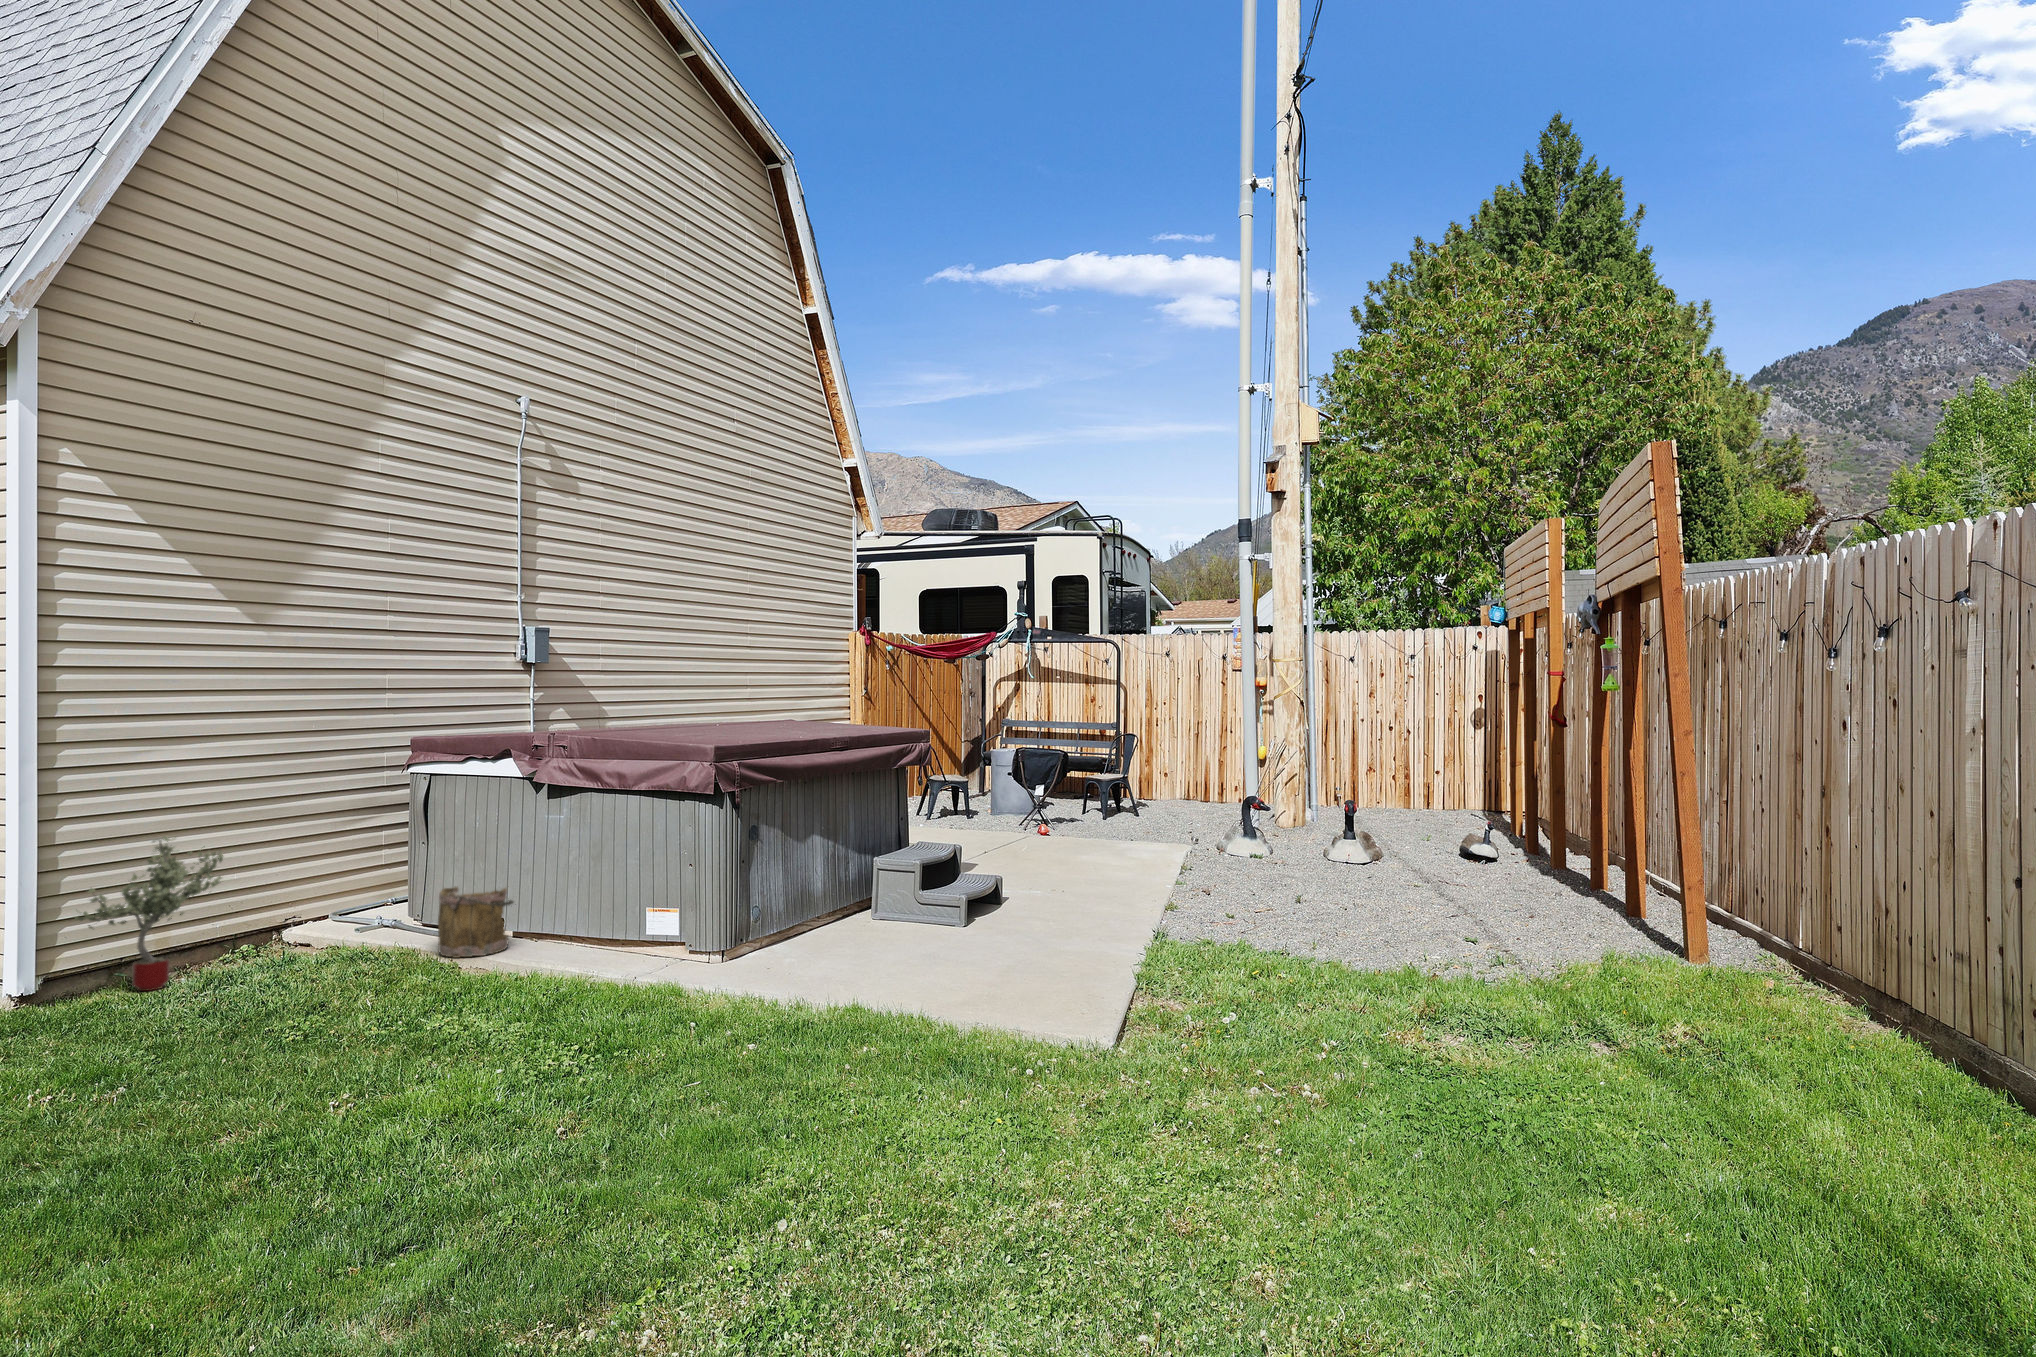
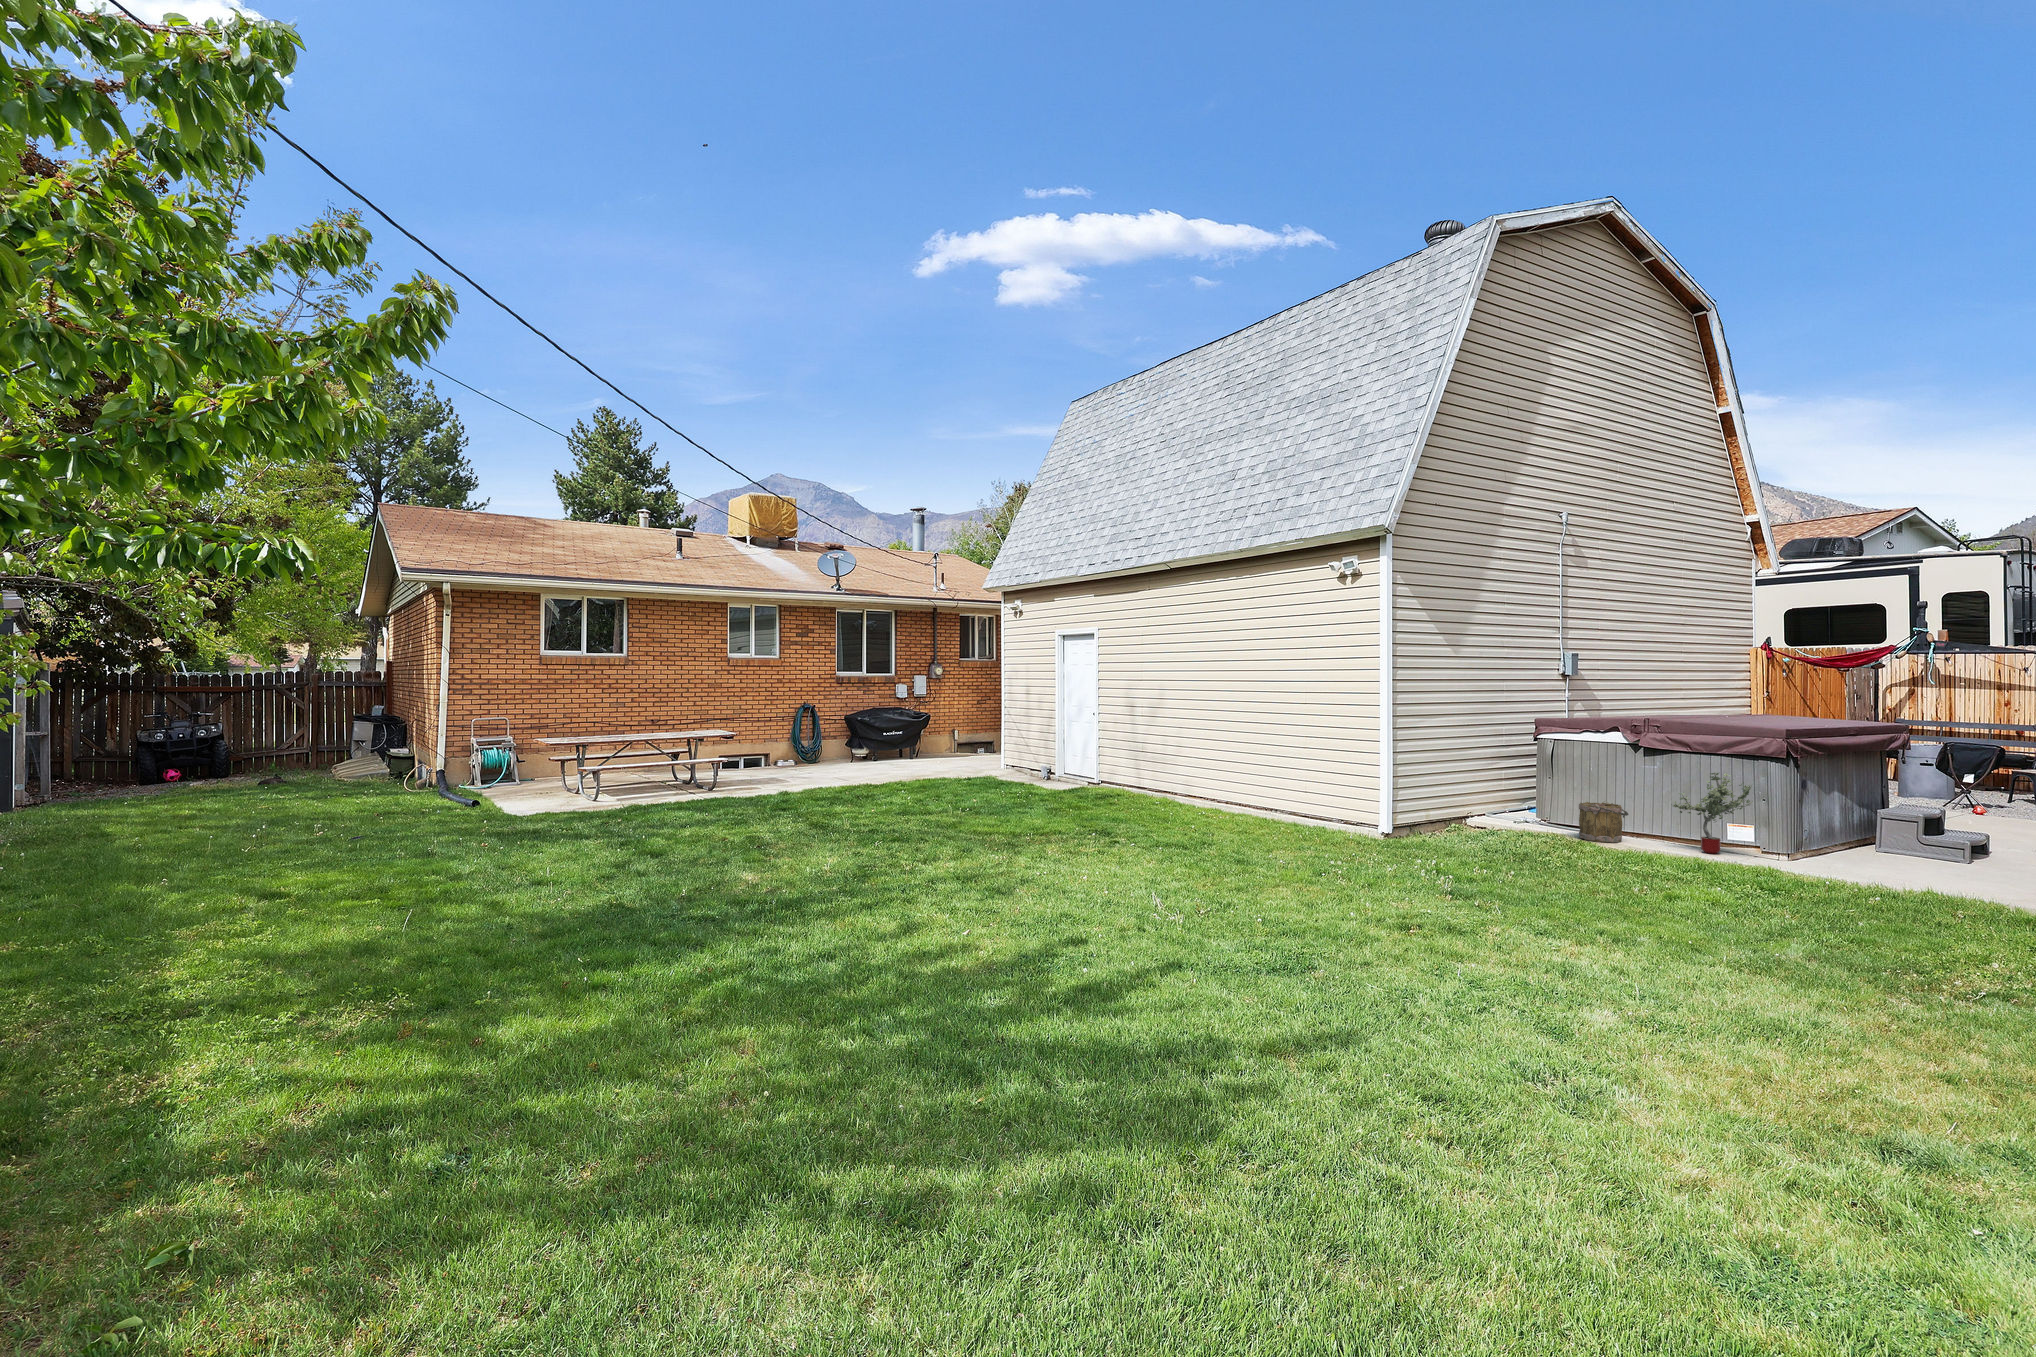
potted tree: present [75,836,223,991] -> present [1673,773,1752,854]

